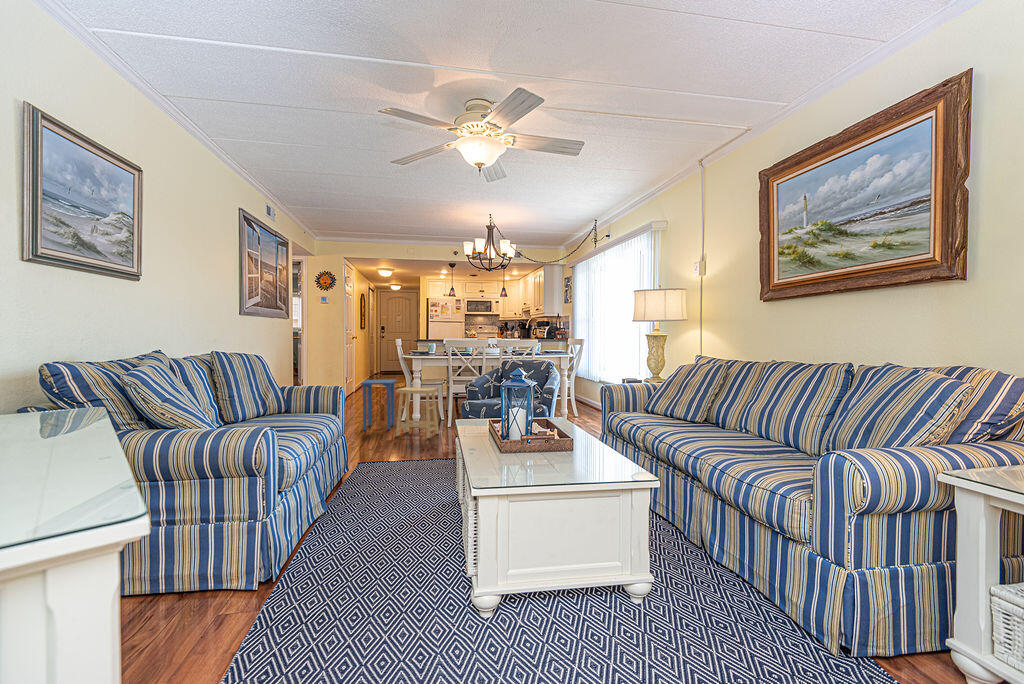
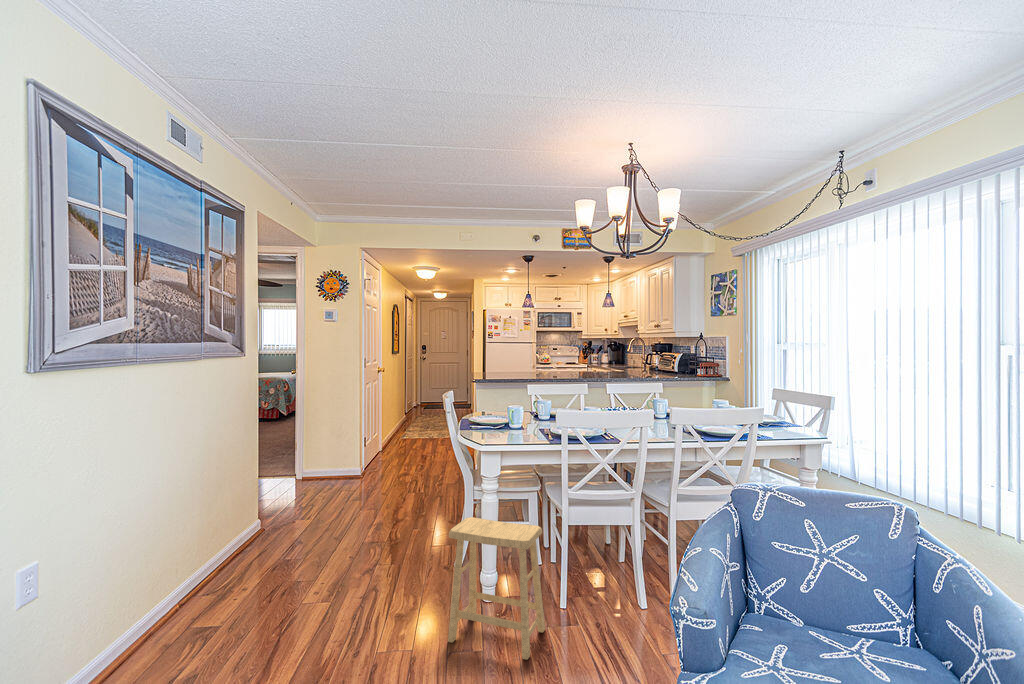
side table: present [361,380,396,430] -> none [372,483,447,603]

